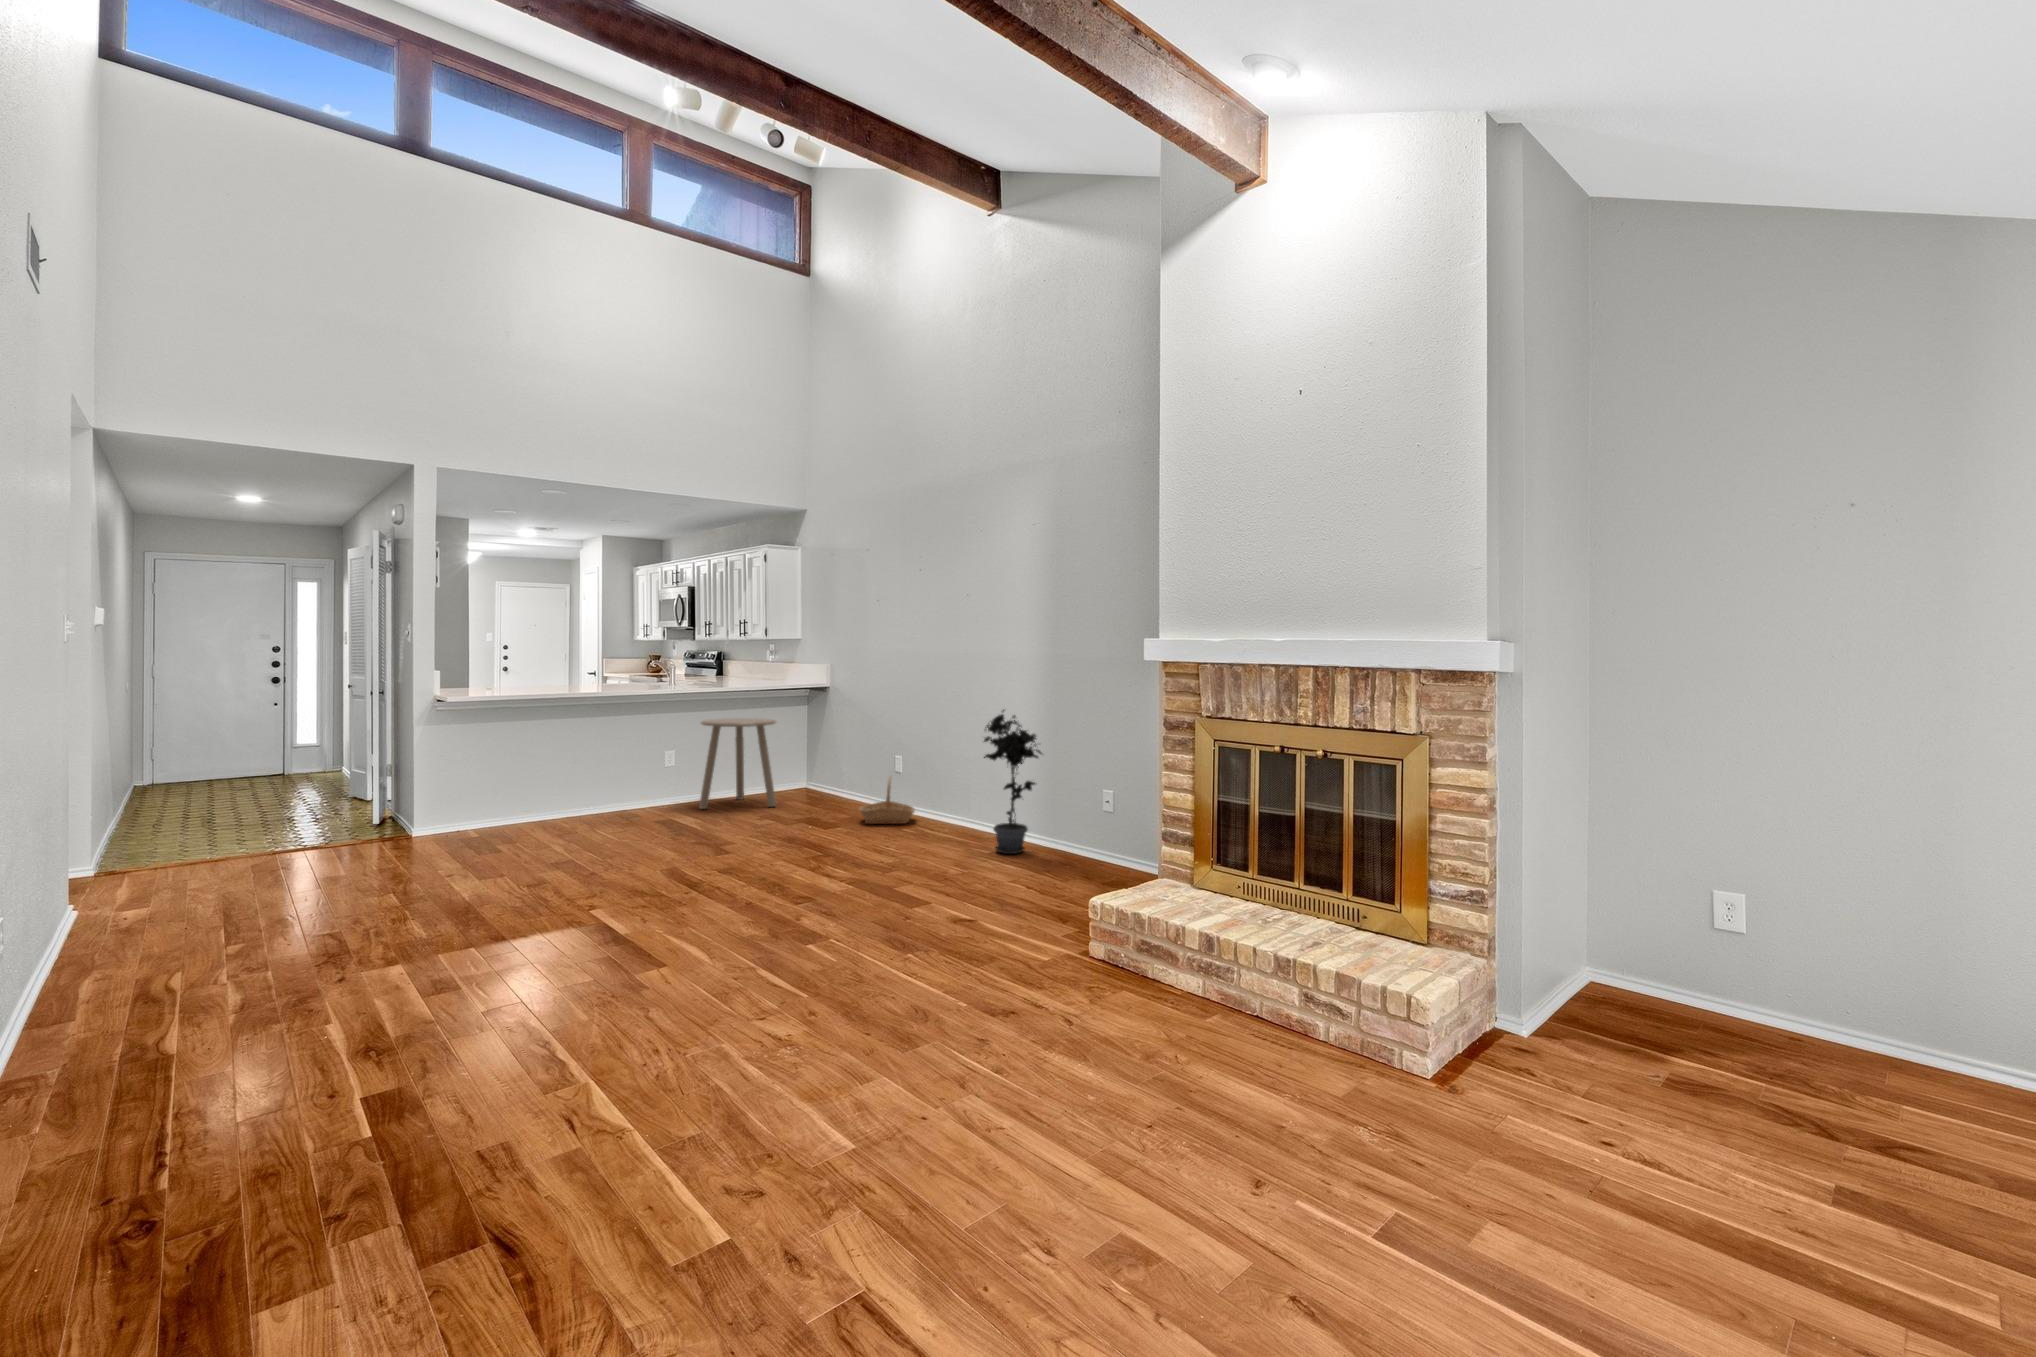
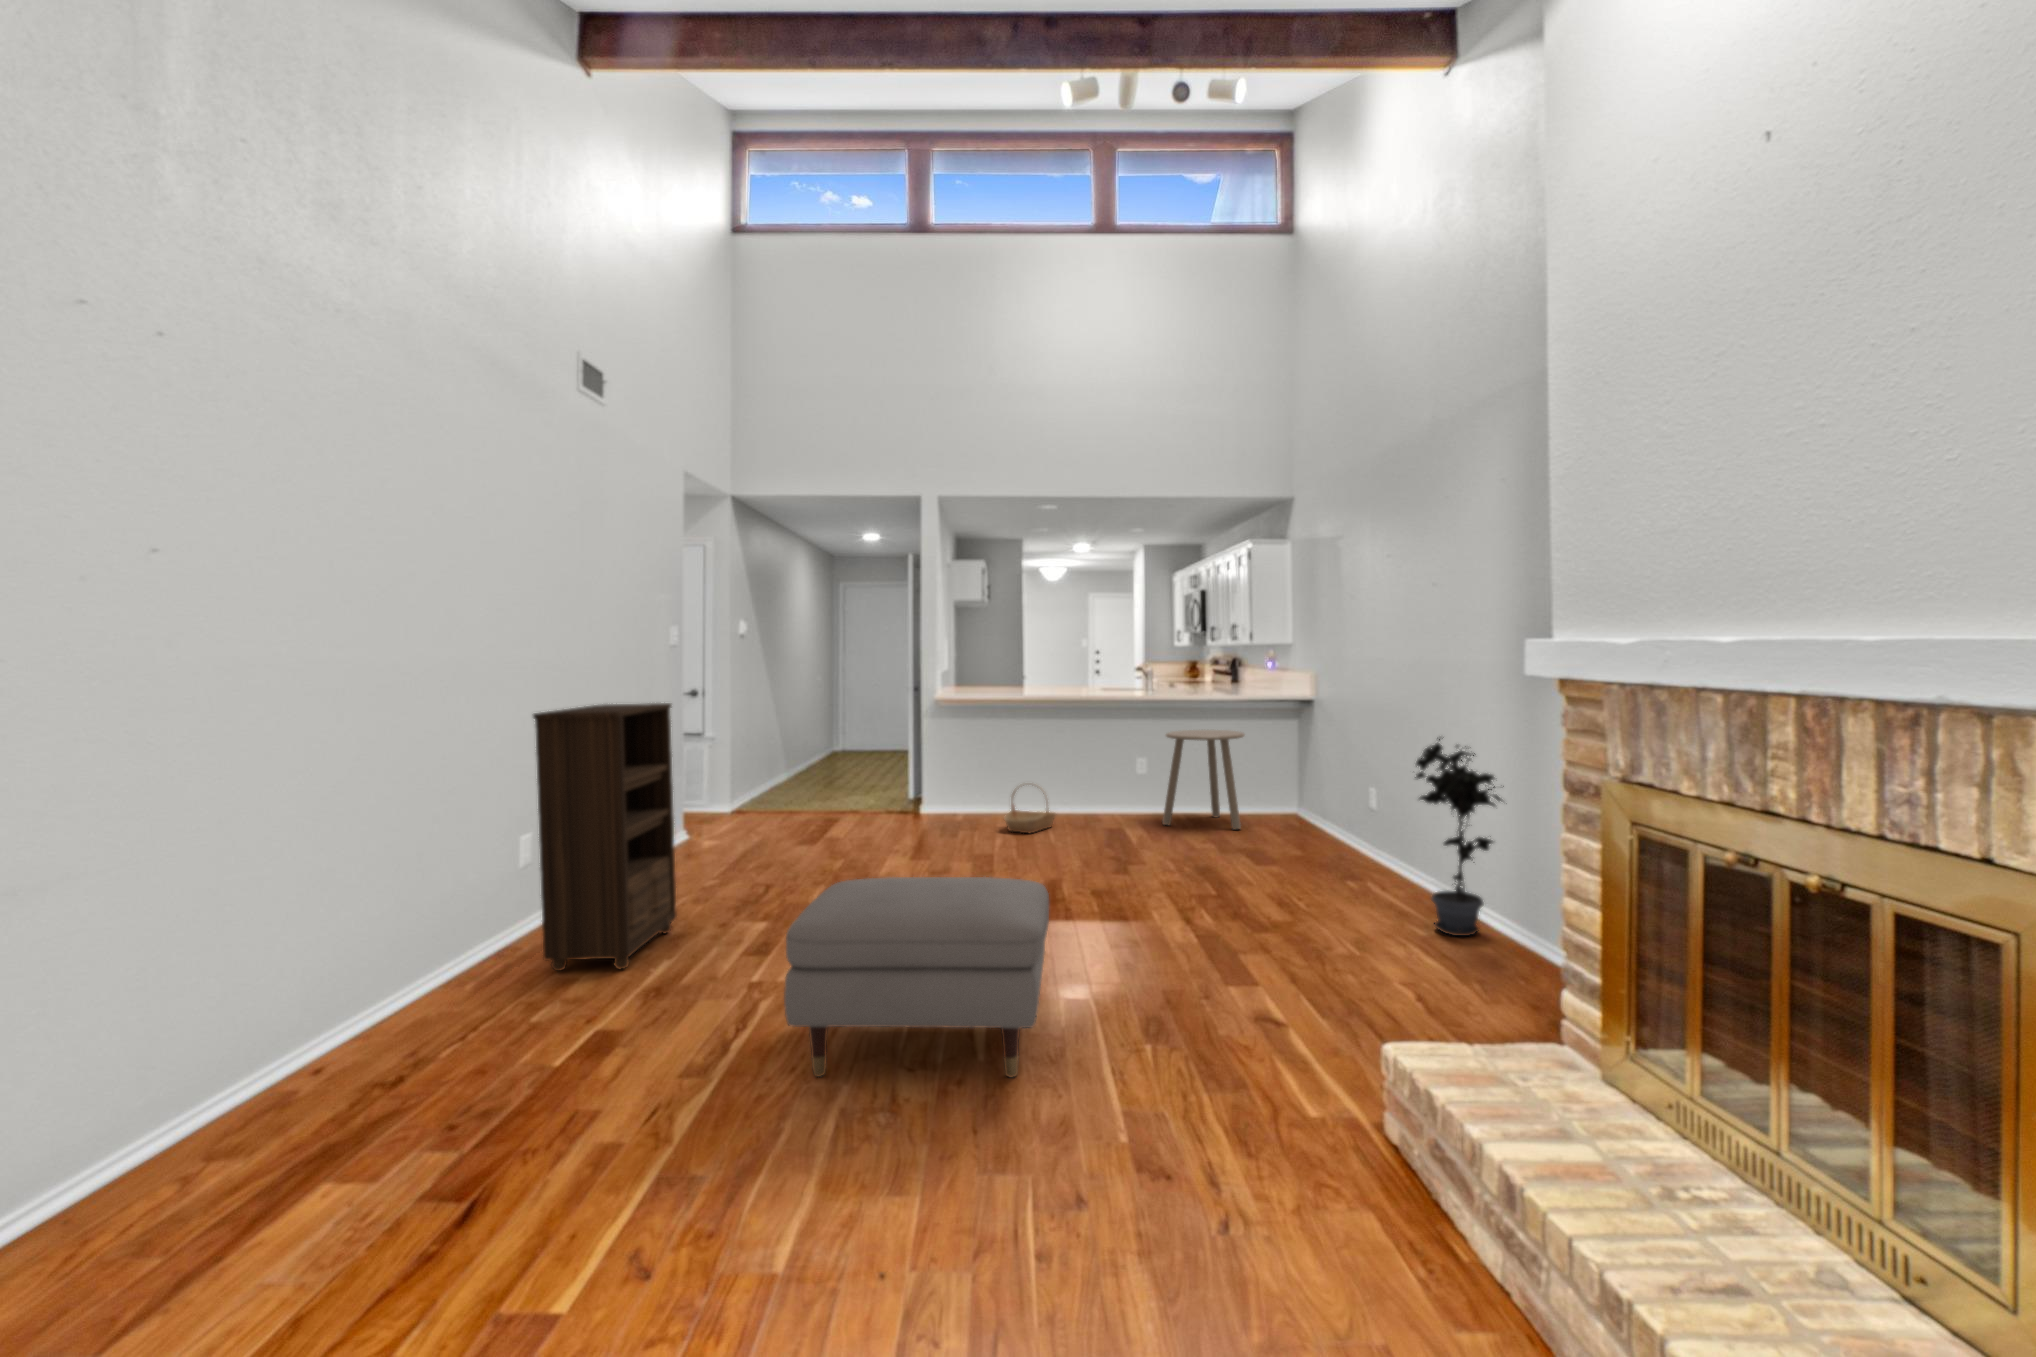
bookshelf: none [92,684,242,1031] -> present [533,703,677,971]
basket: present [860,776,915,824] -> present [1004,791,1055,834]
ottoman: none [584,834,849,1026] -> present [784,877,1049,1078]

